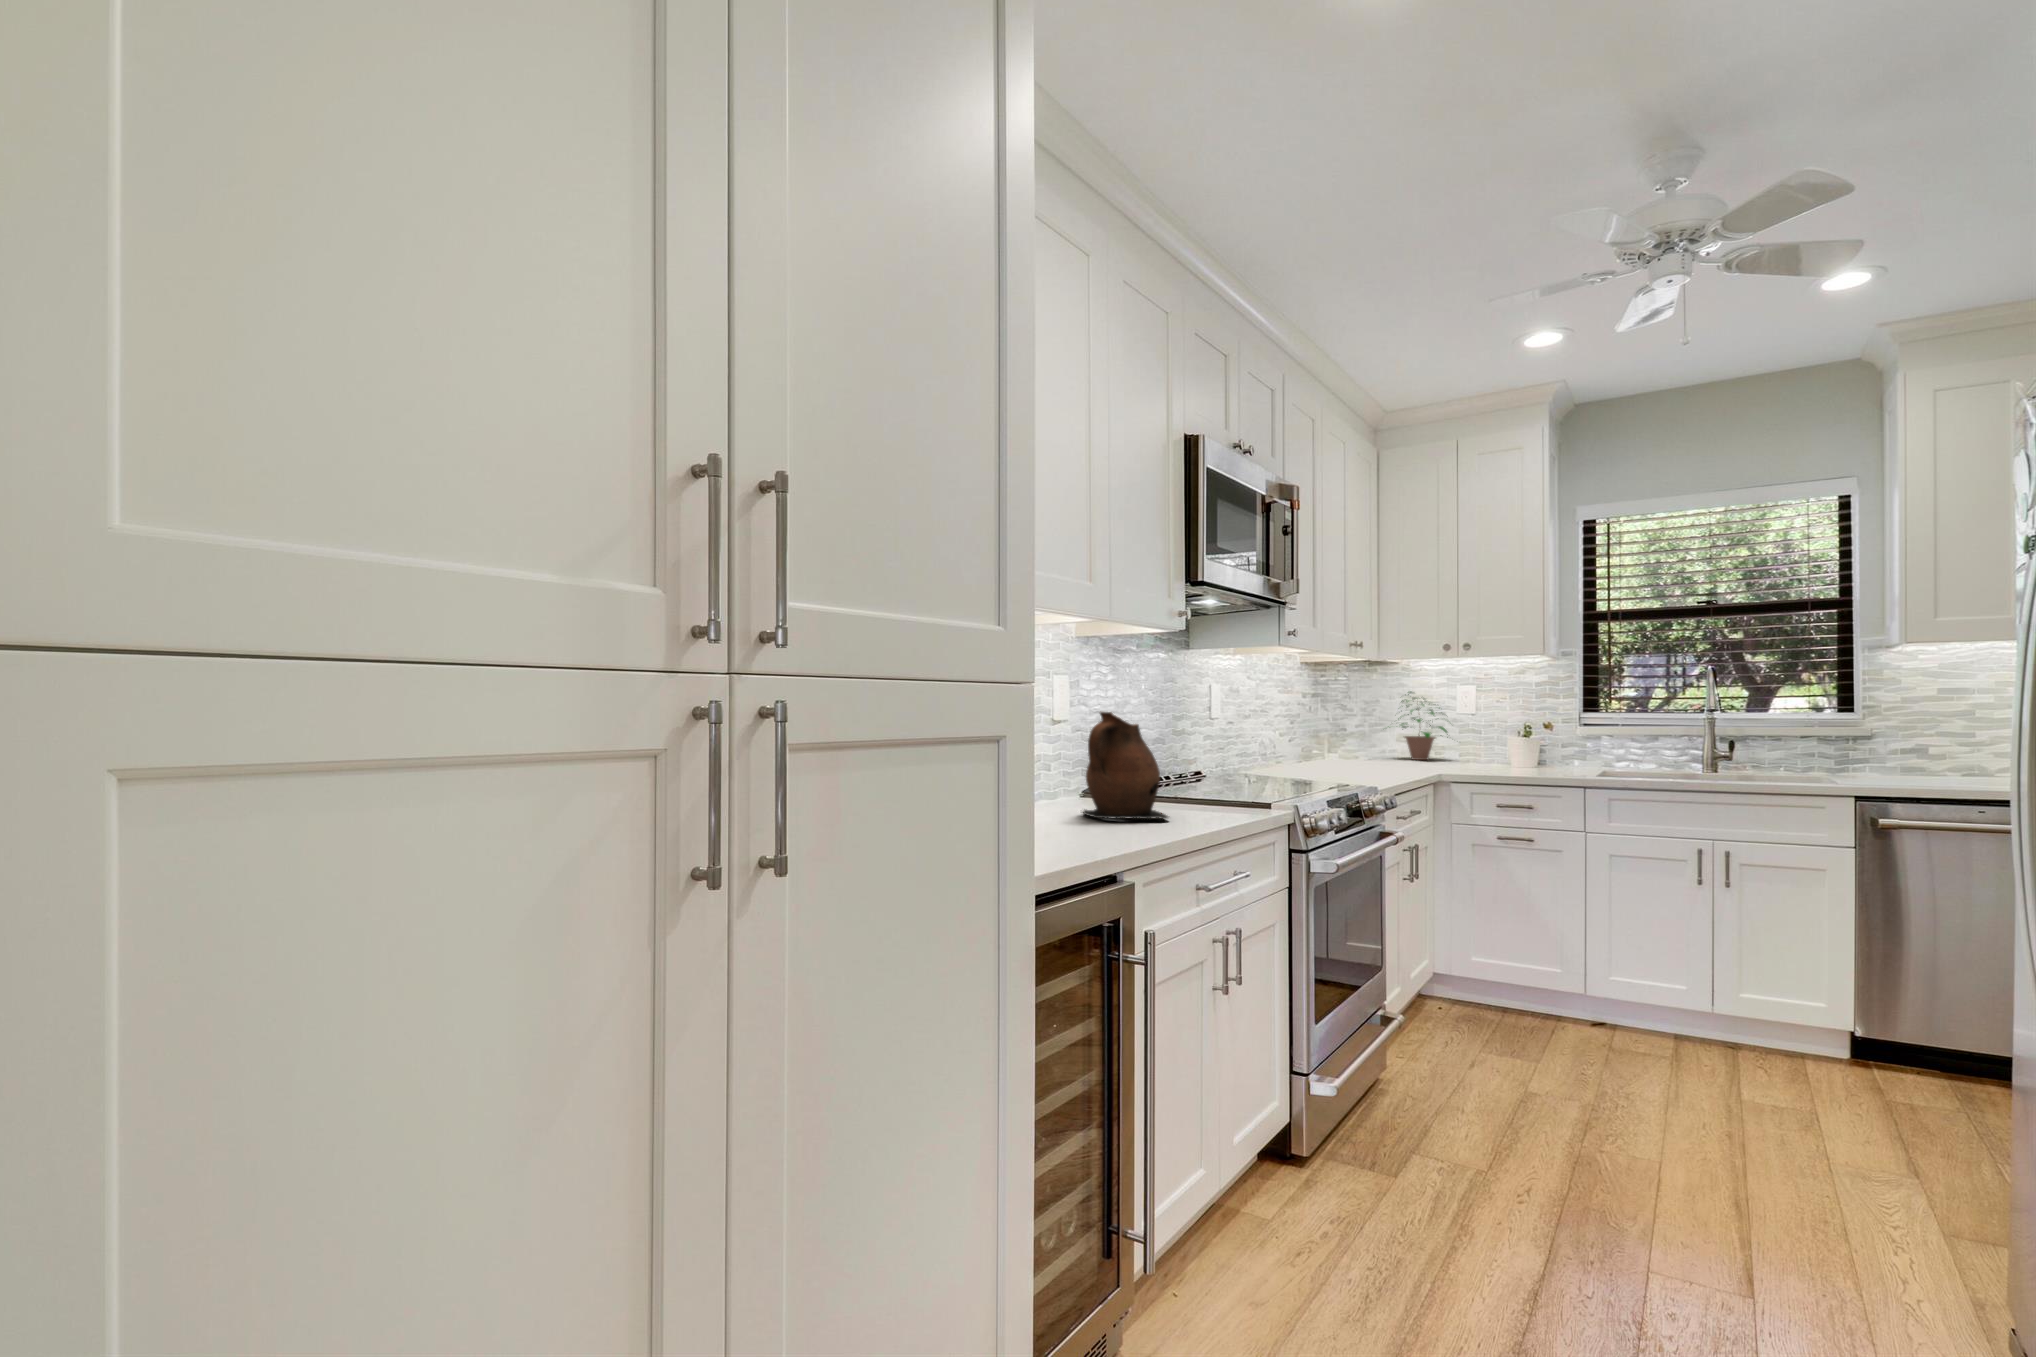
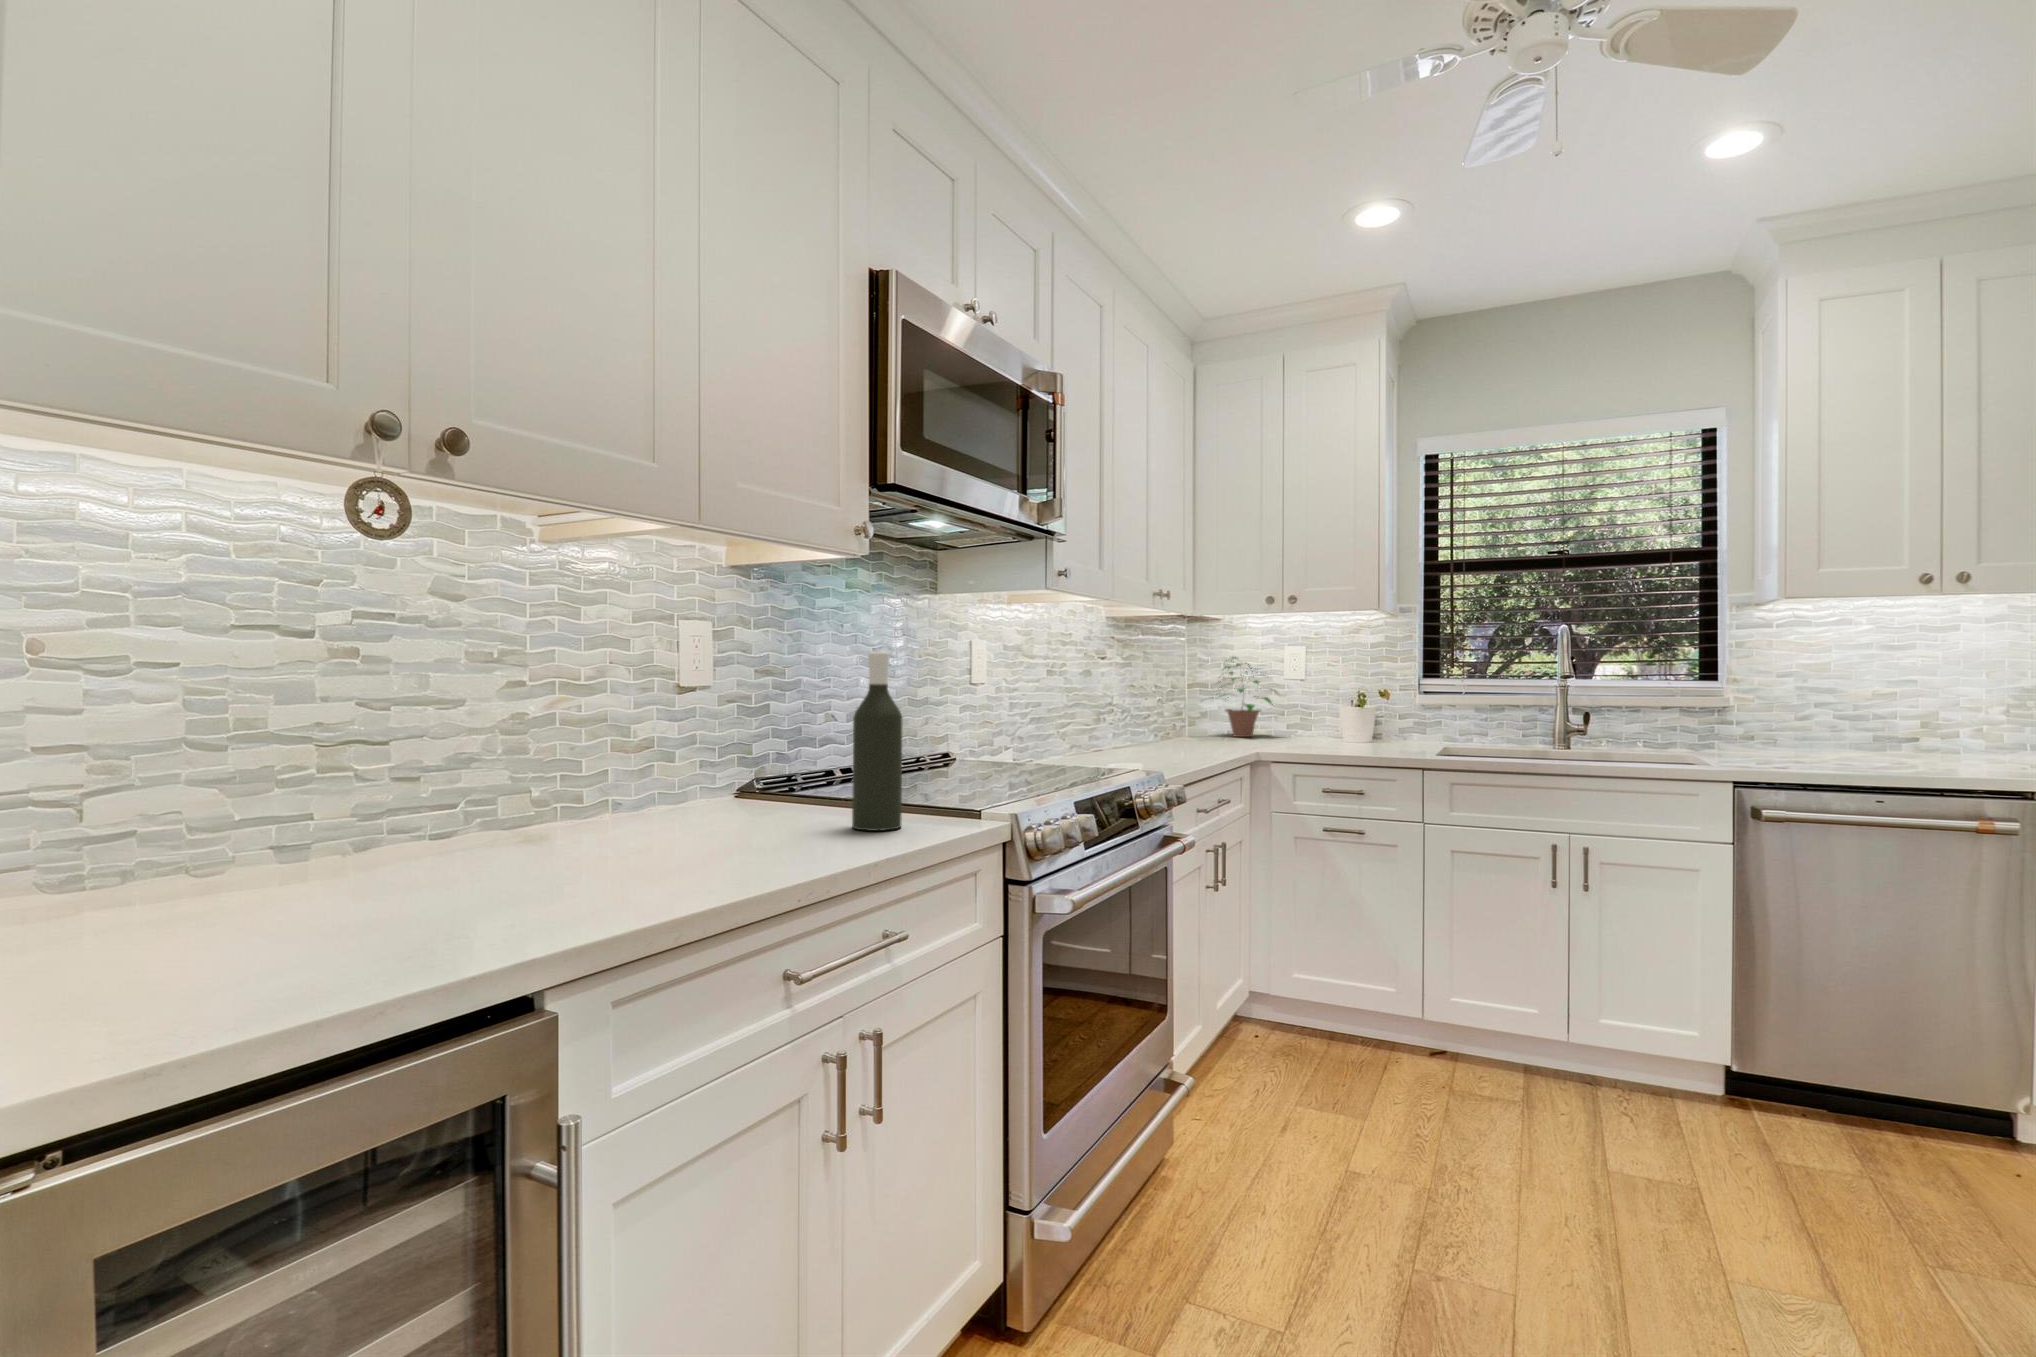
bottle: none [1197,700,1229,814] -> present [852,652,903,831]
ceramic pitcher: present [1083,712,1169,819] -> none [634,669,780,850]

